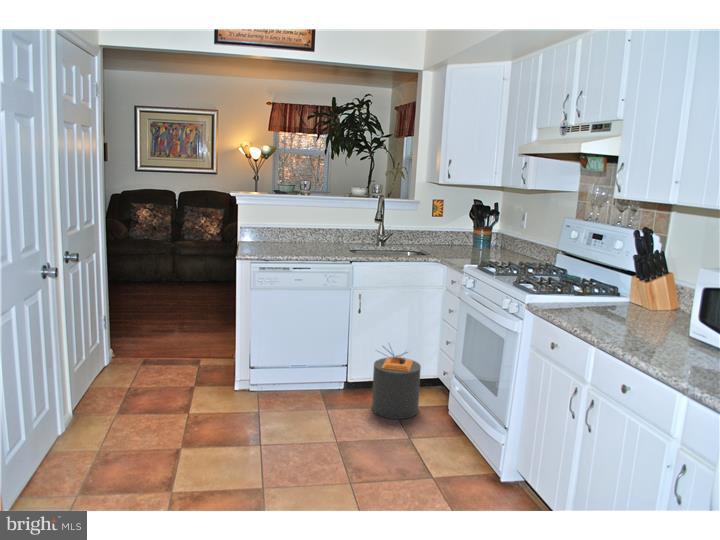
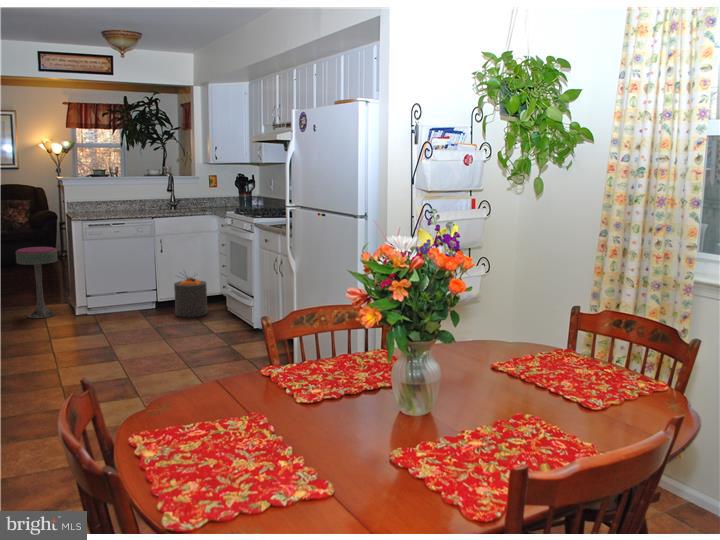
bar stool: none [167,291,221,392] -> present [16,247,58,318]

